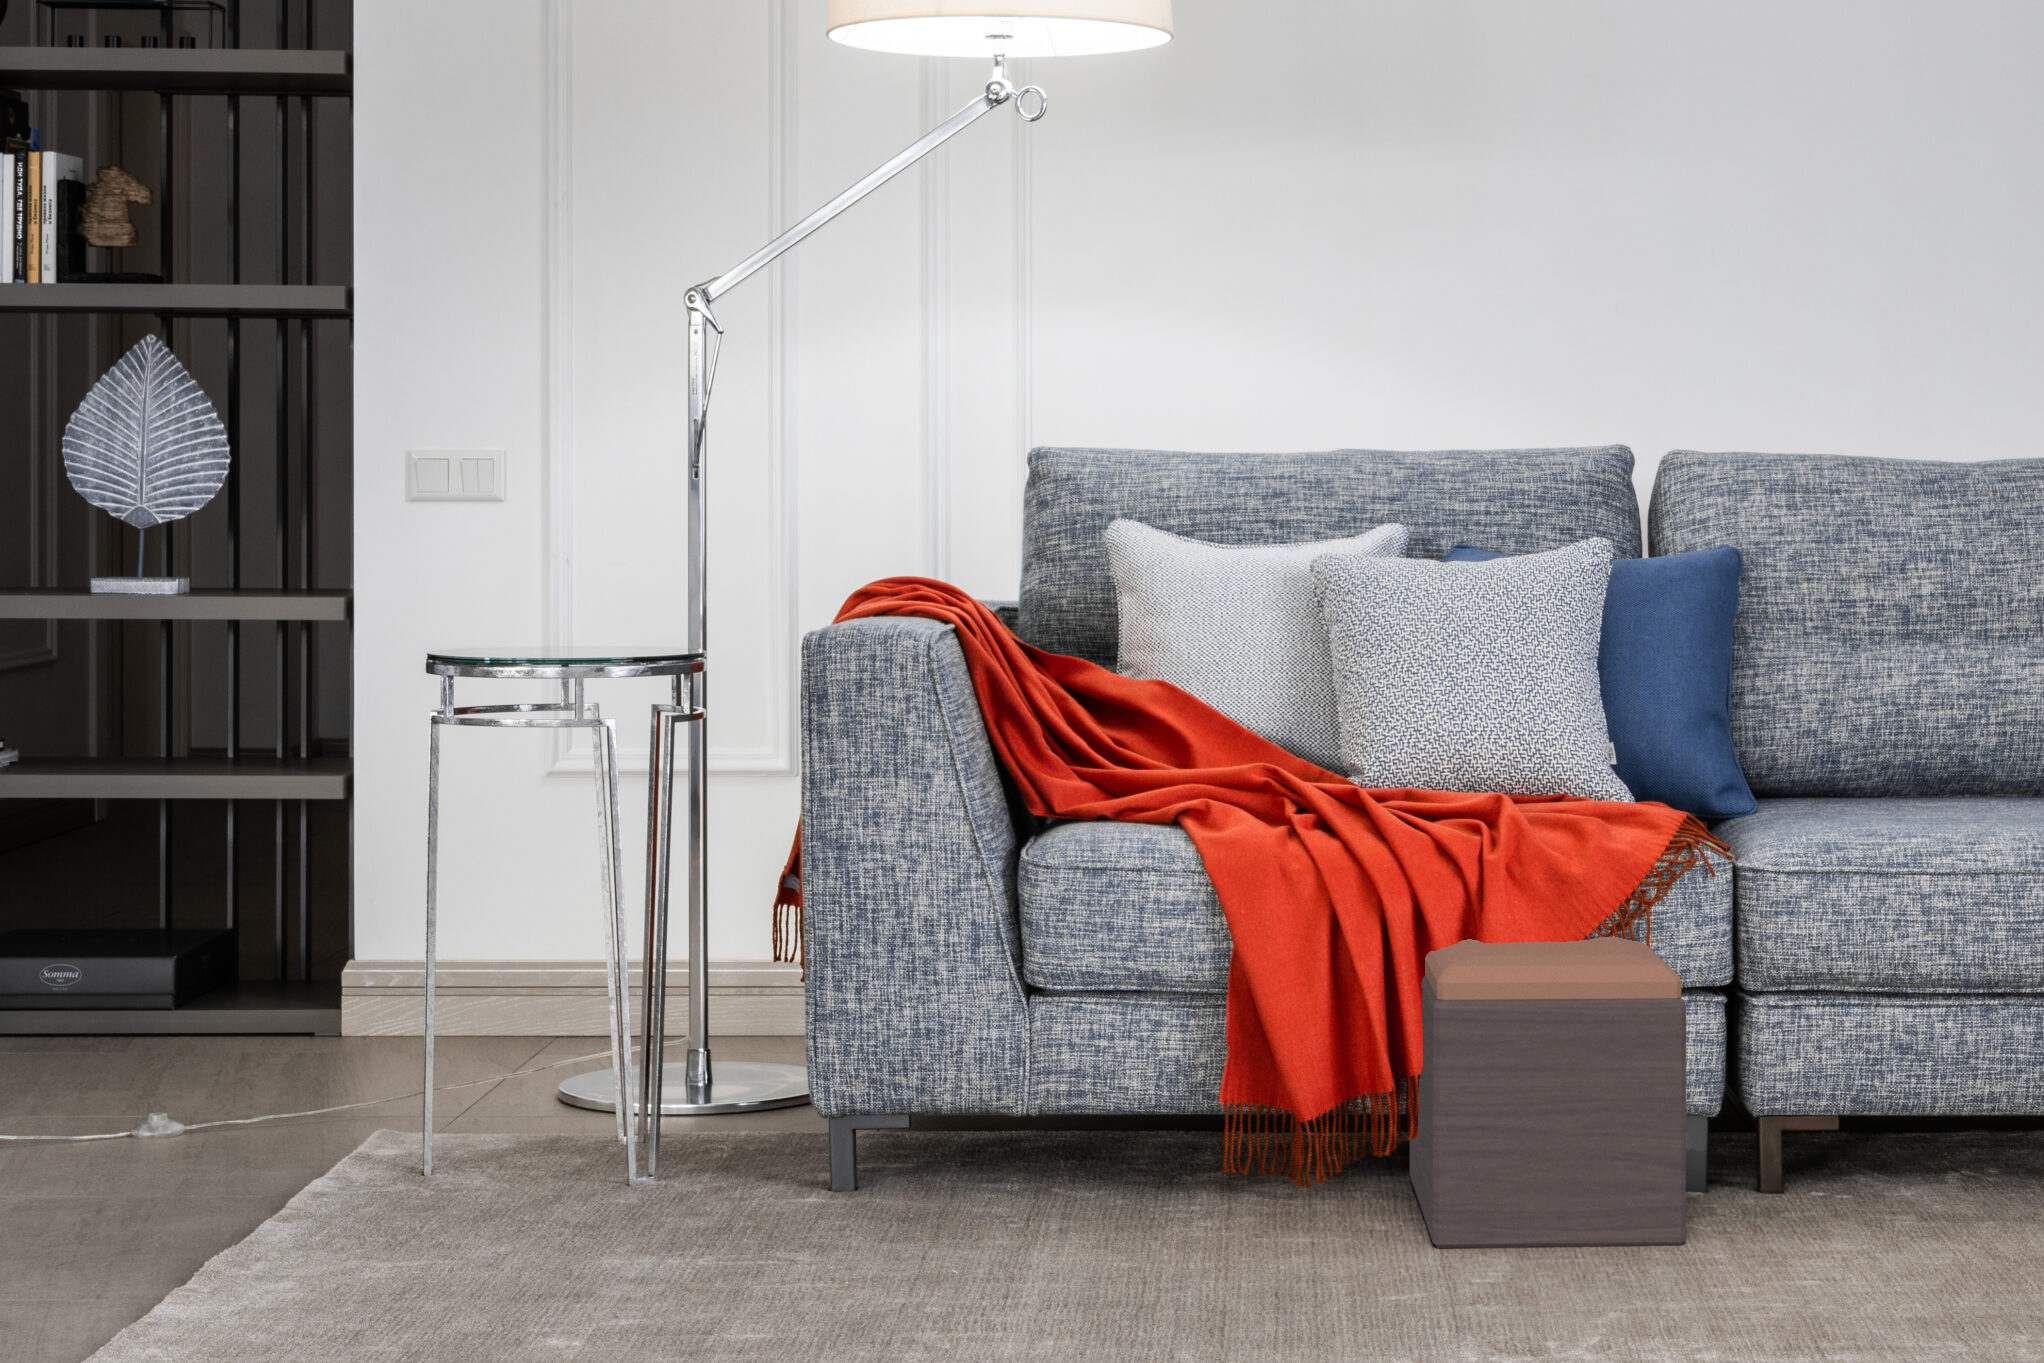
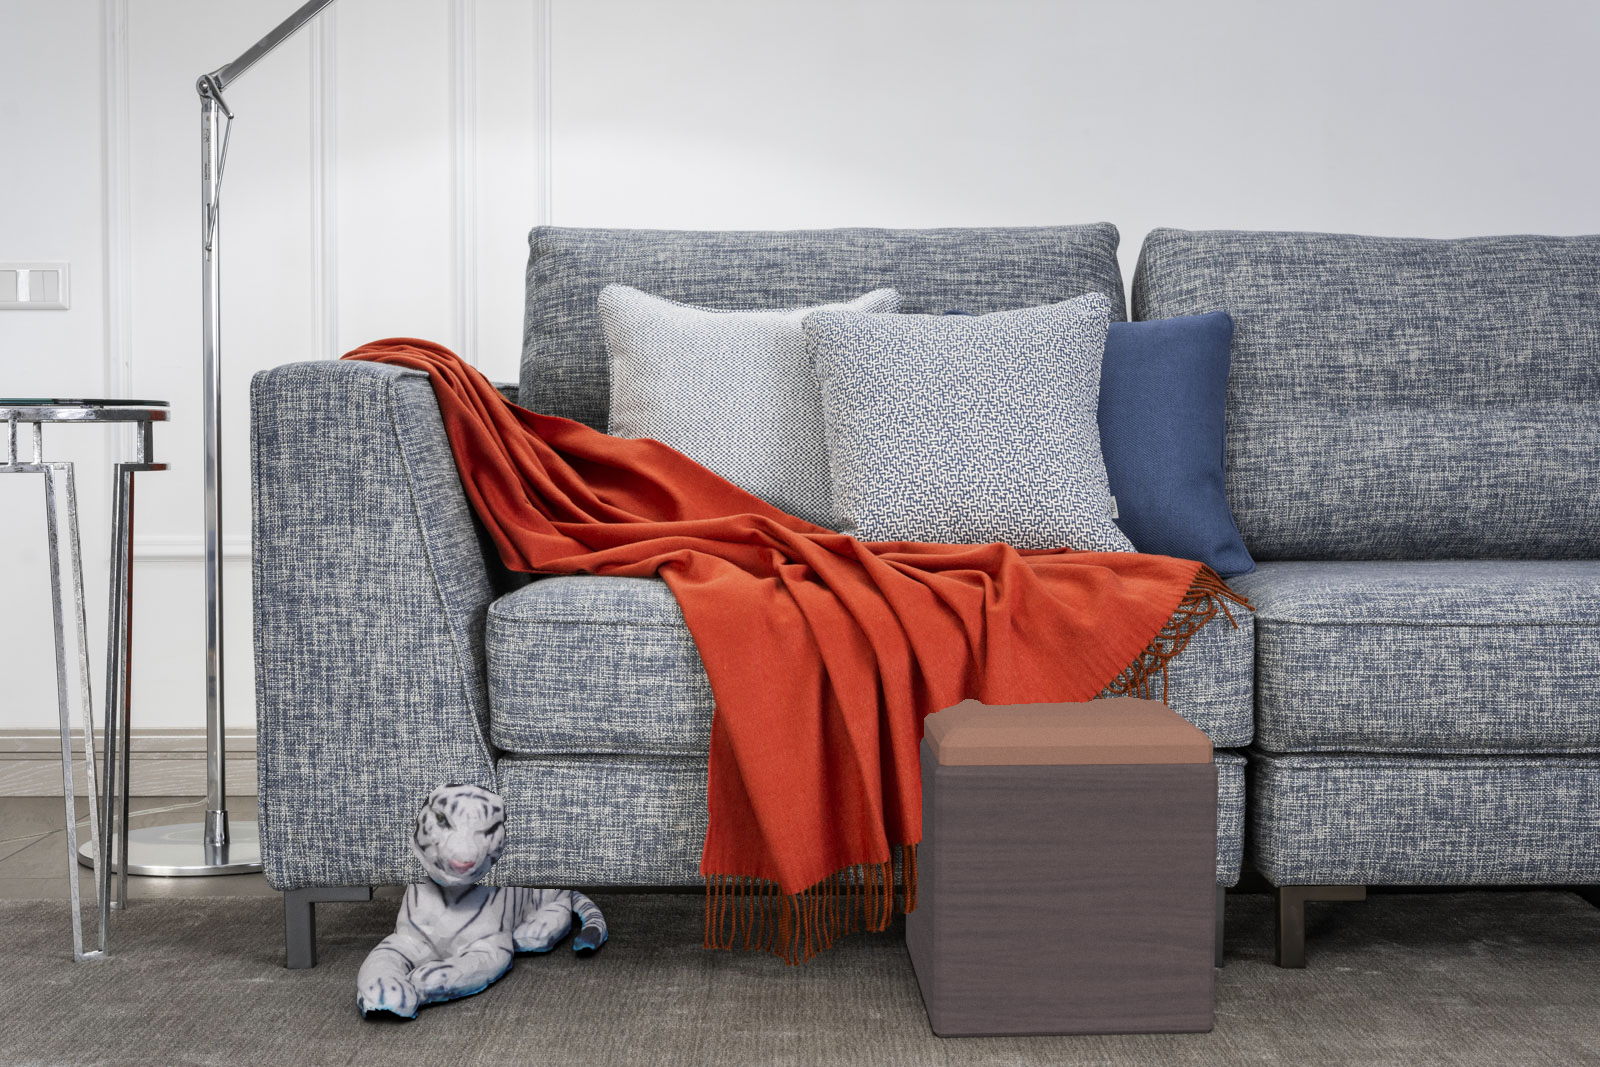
plush toy: none [899,1006,1123,1234] -> present [357,783,608,1018]

